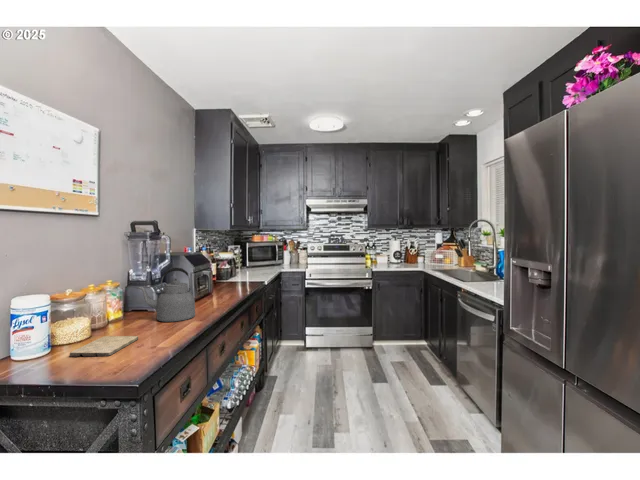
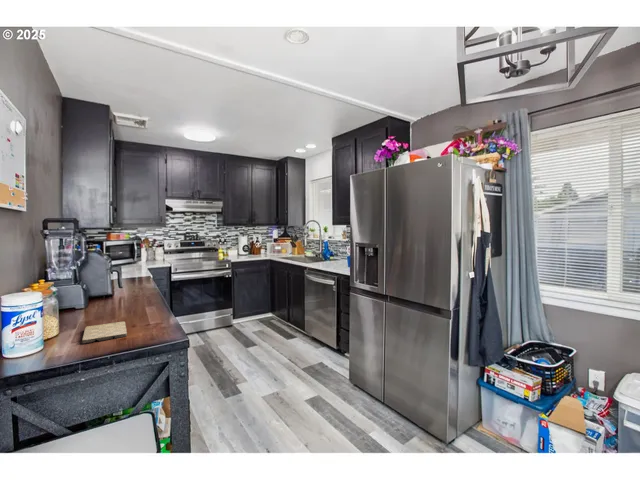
kettle: present [137,268,195,322] -> none [83,261,142,311]

